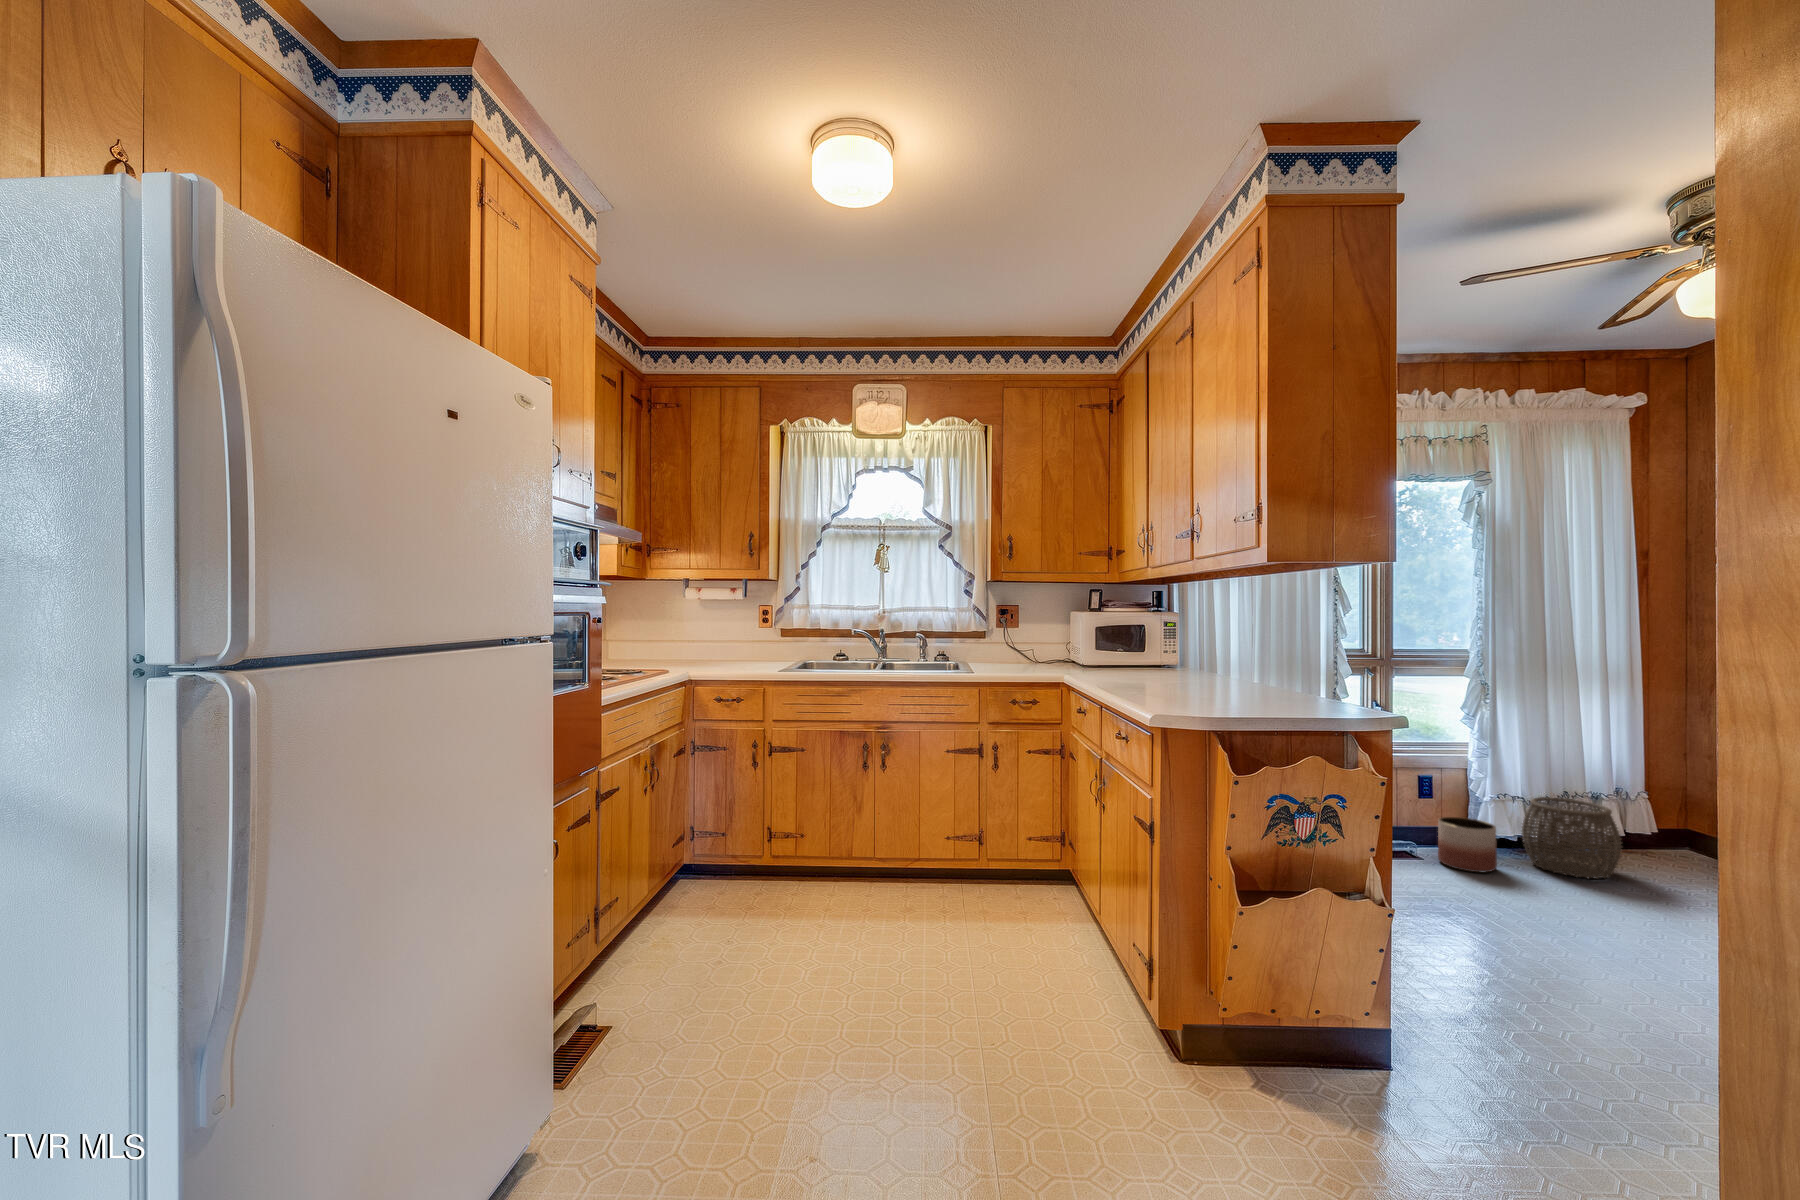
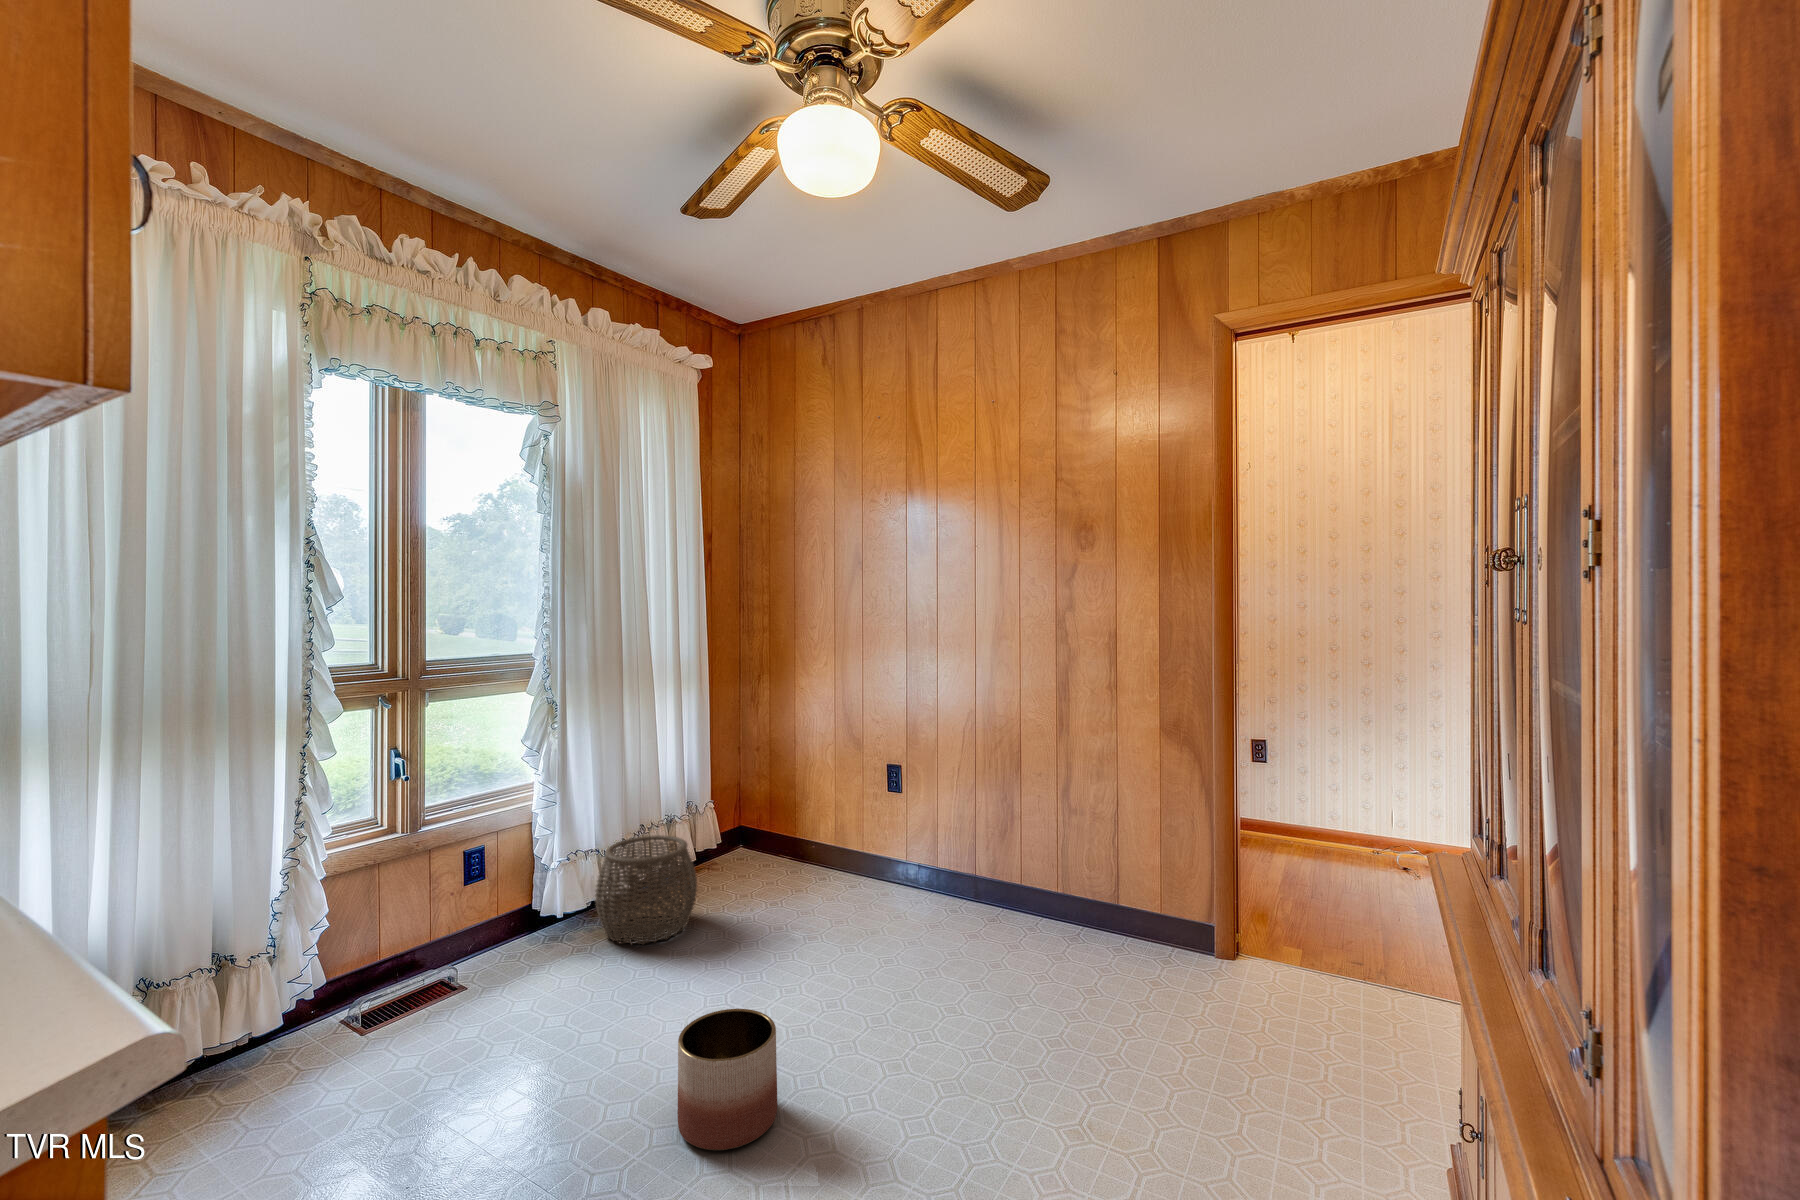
planter: present [1438,817,1497,873] -> present [678,1009,777,1150]

